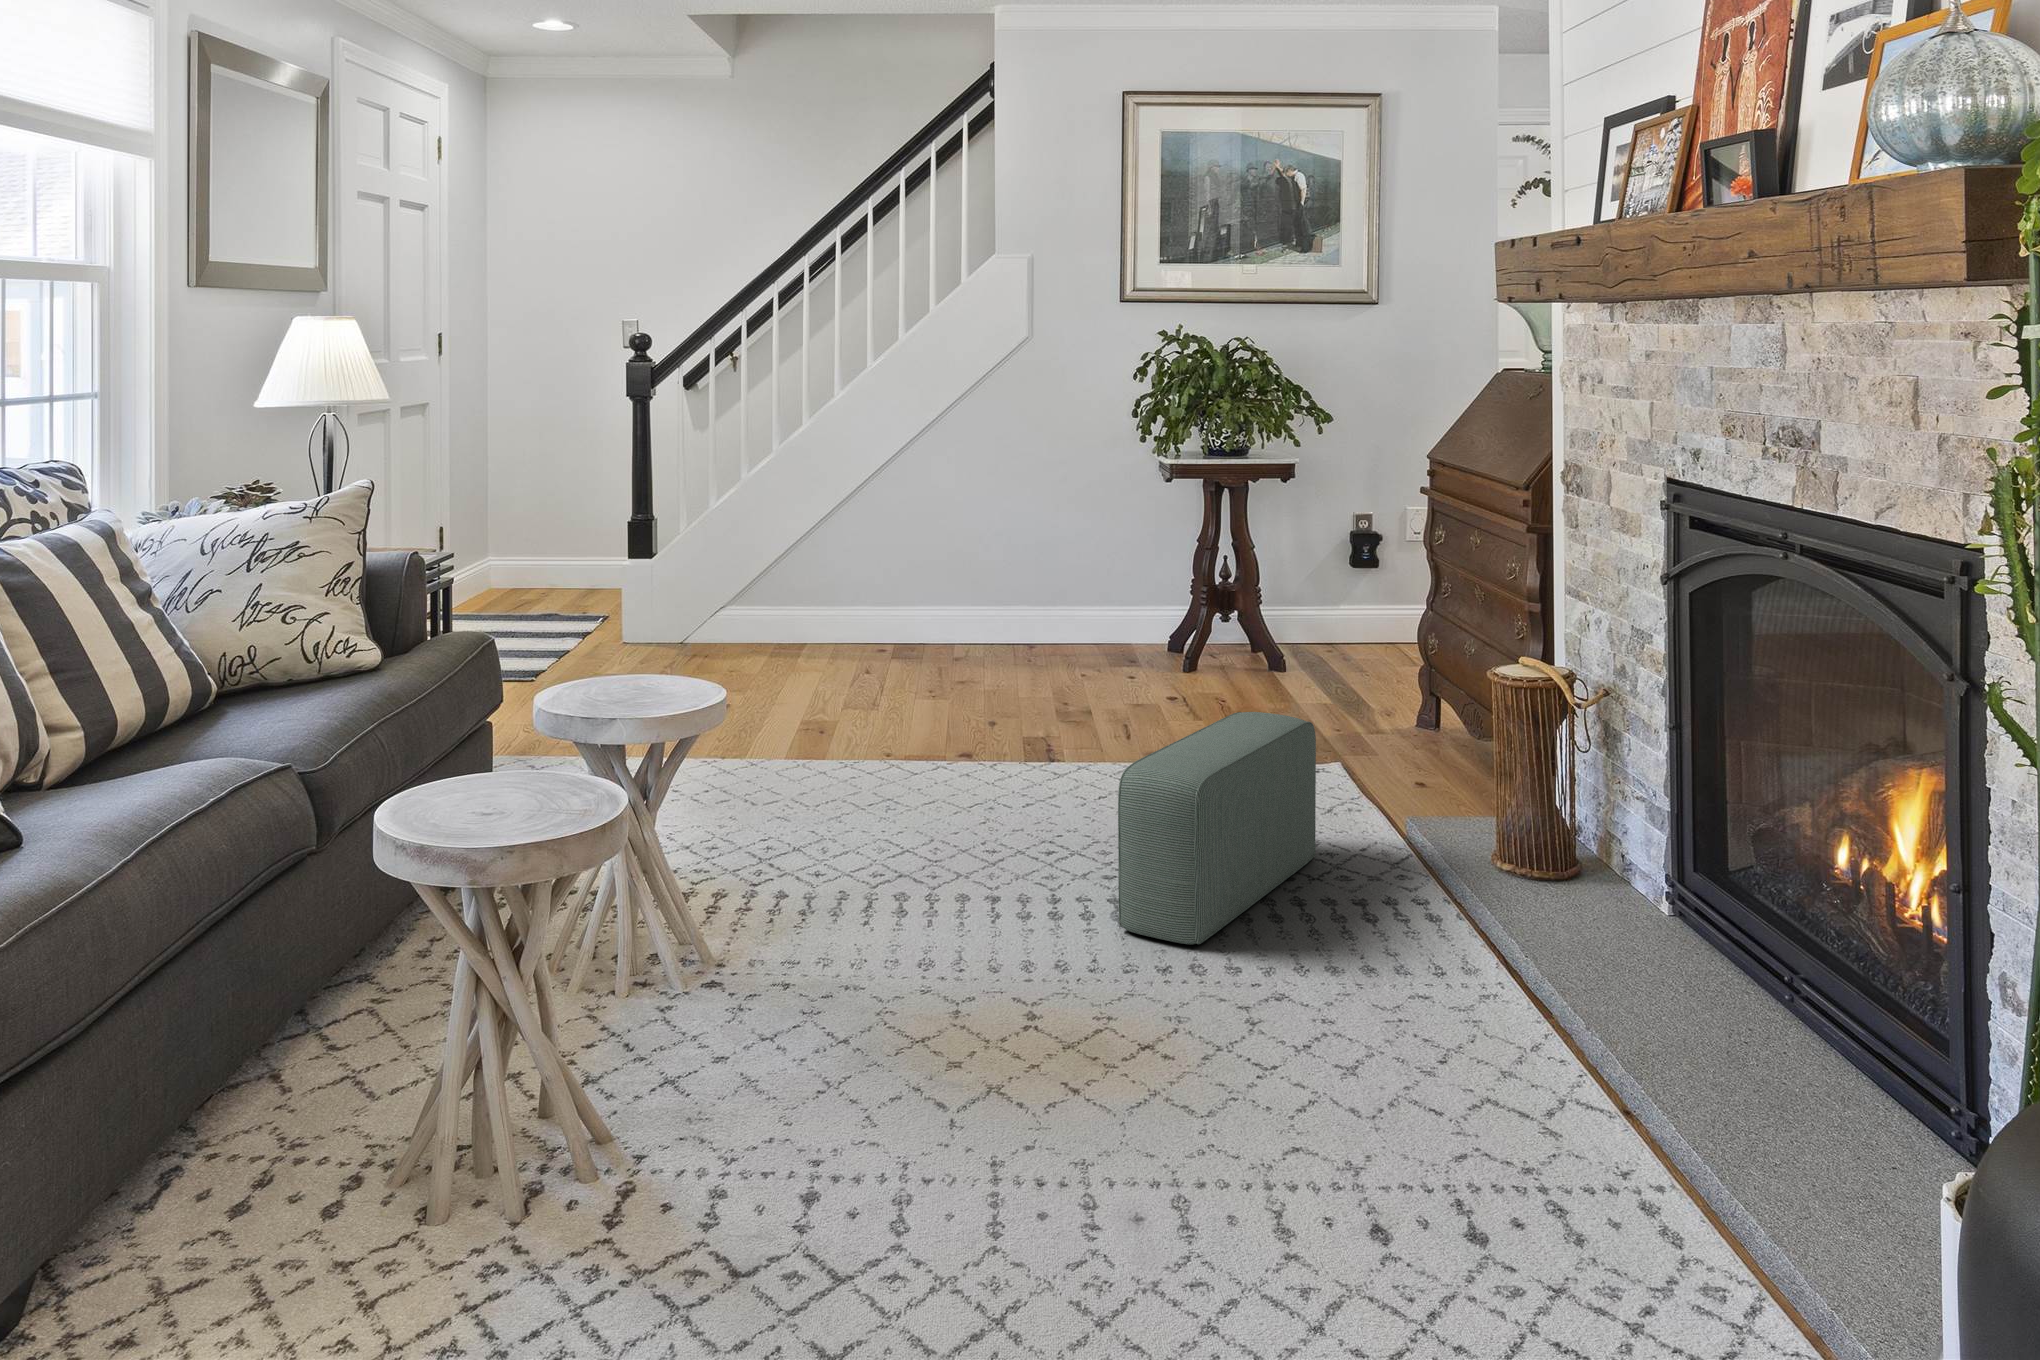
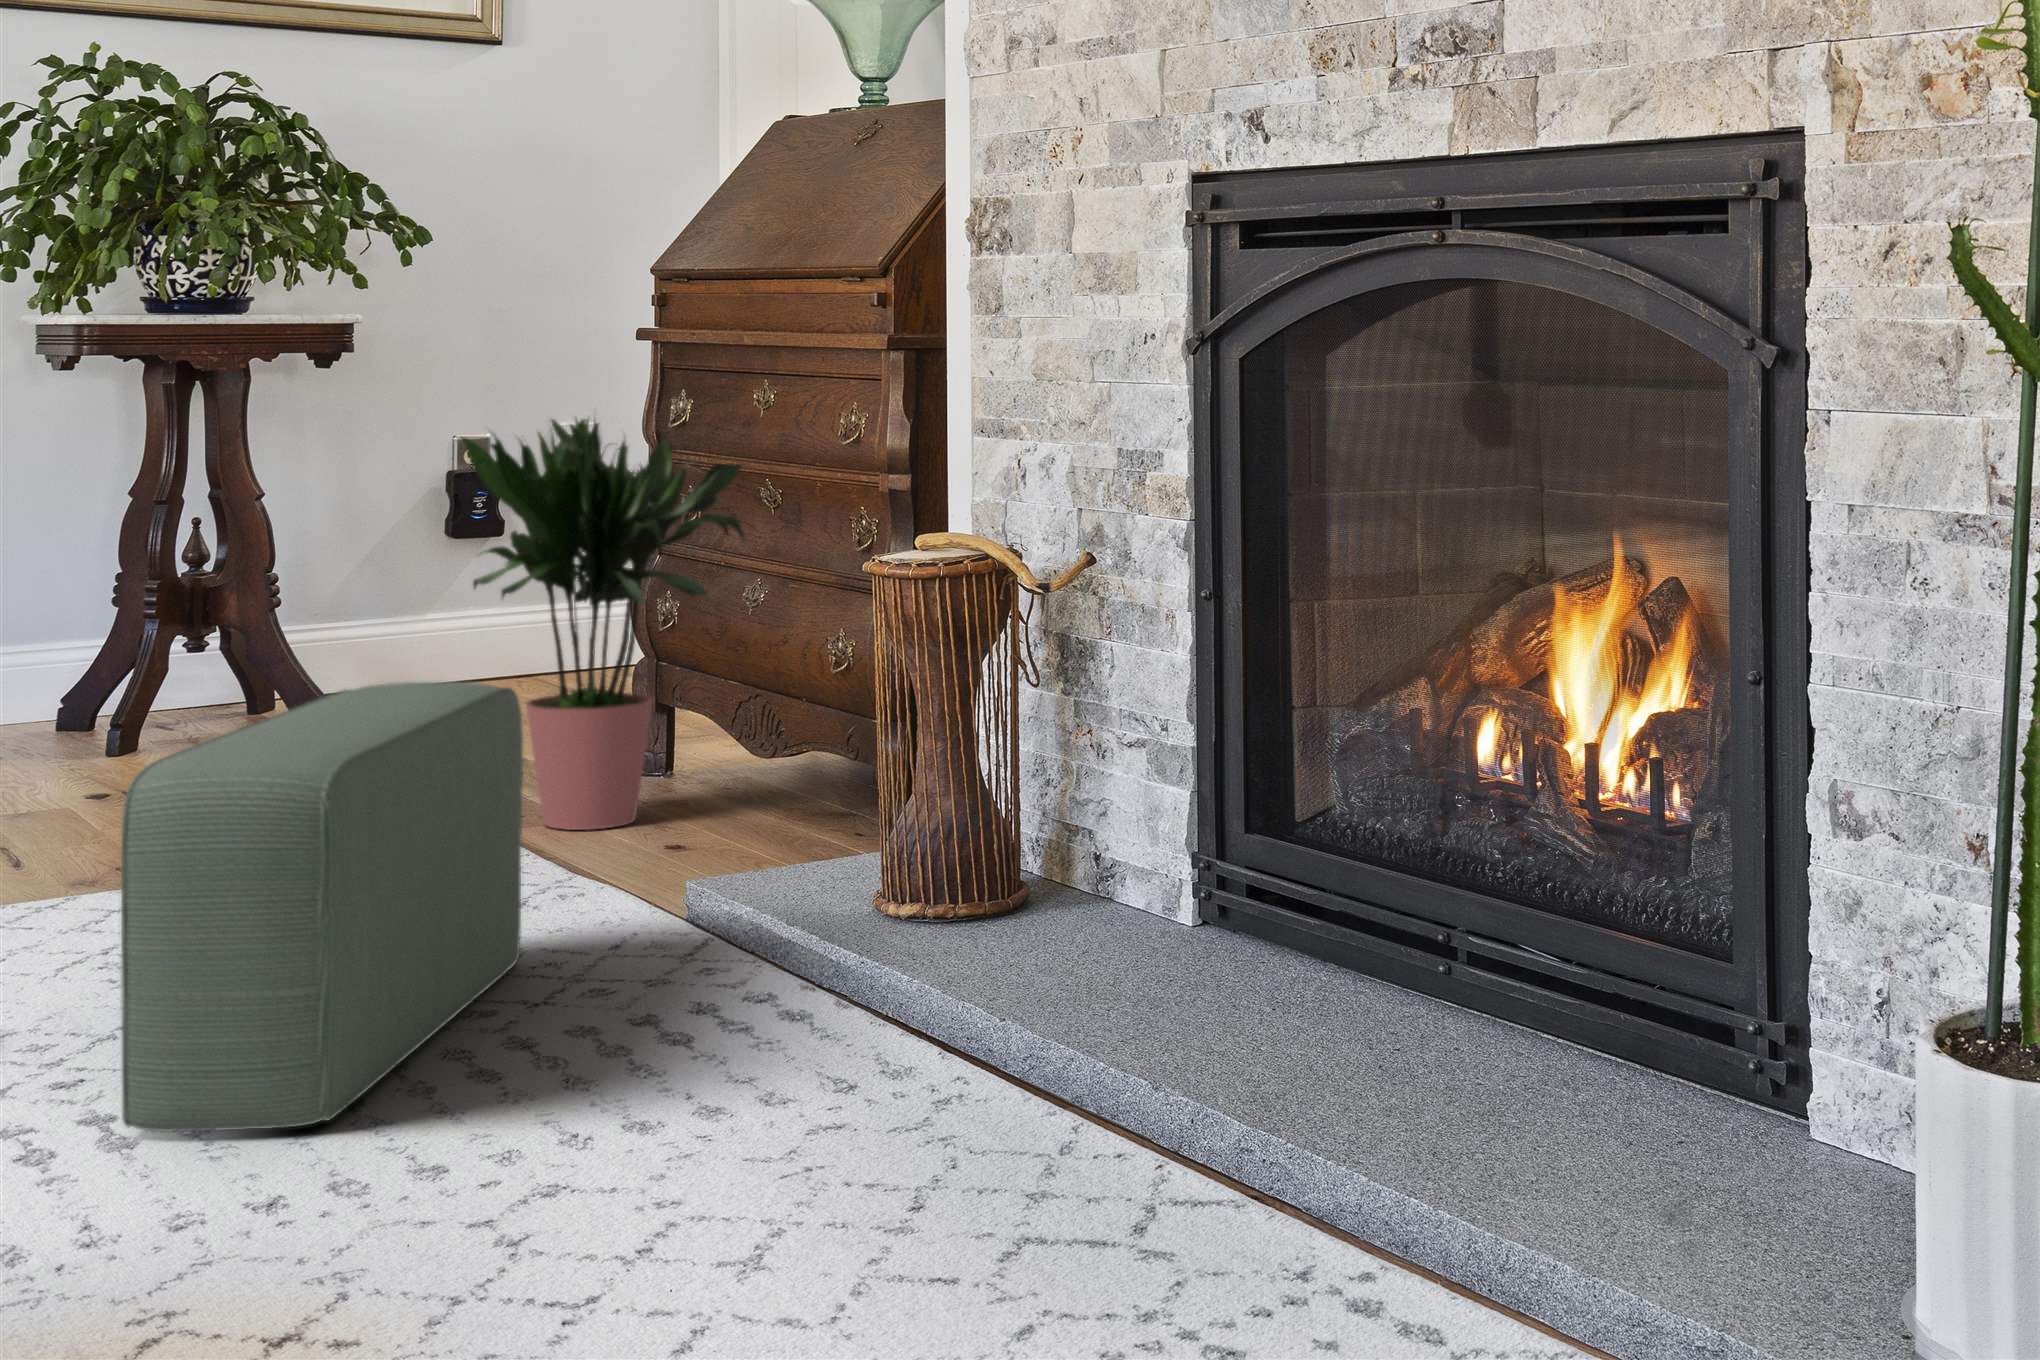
potted plant: none [1319,538,1472,768] -> present [461,419,748,830]

